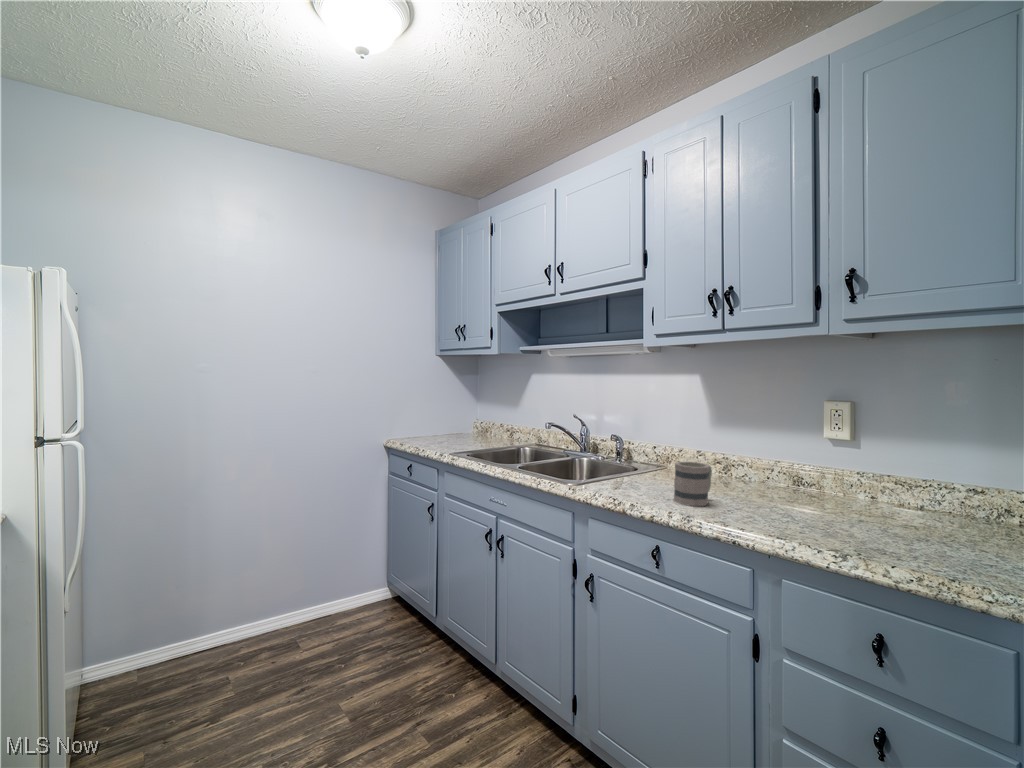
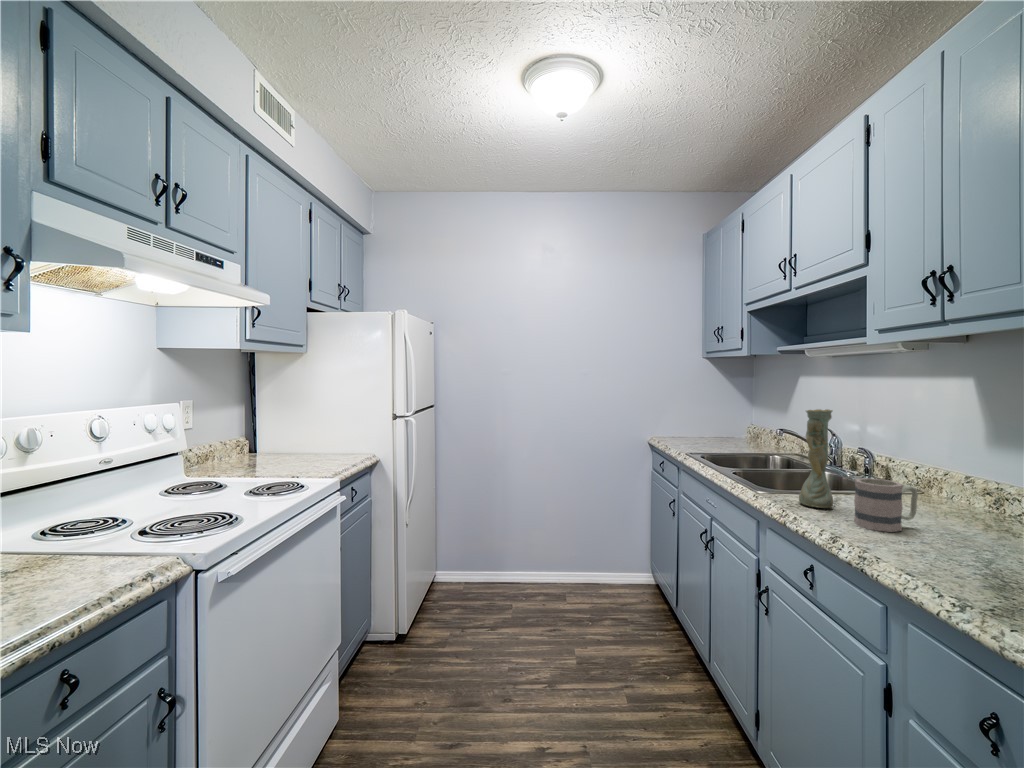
vase: none [619,402,647,492] -> present [799,409,834,508]

